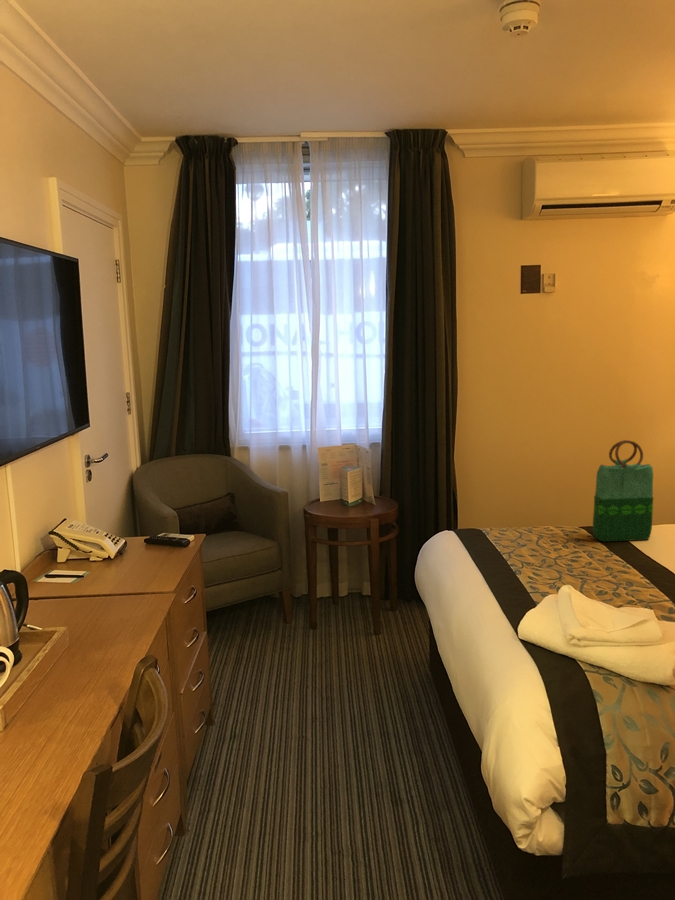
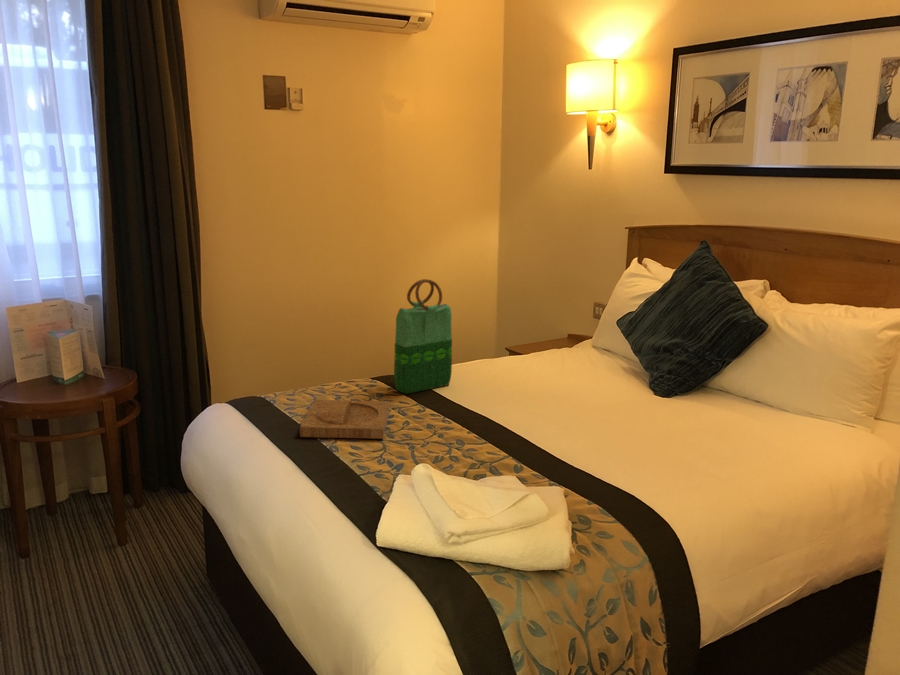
tray: none [494,535,580,571] -> present [300,400,390,439]

